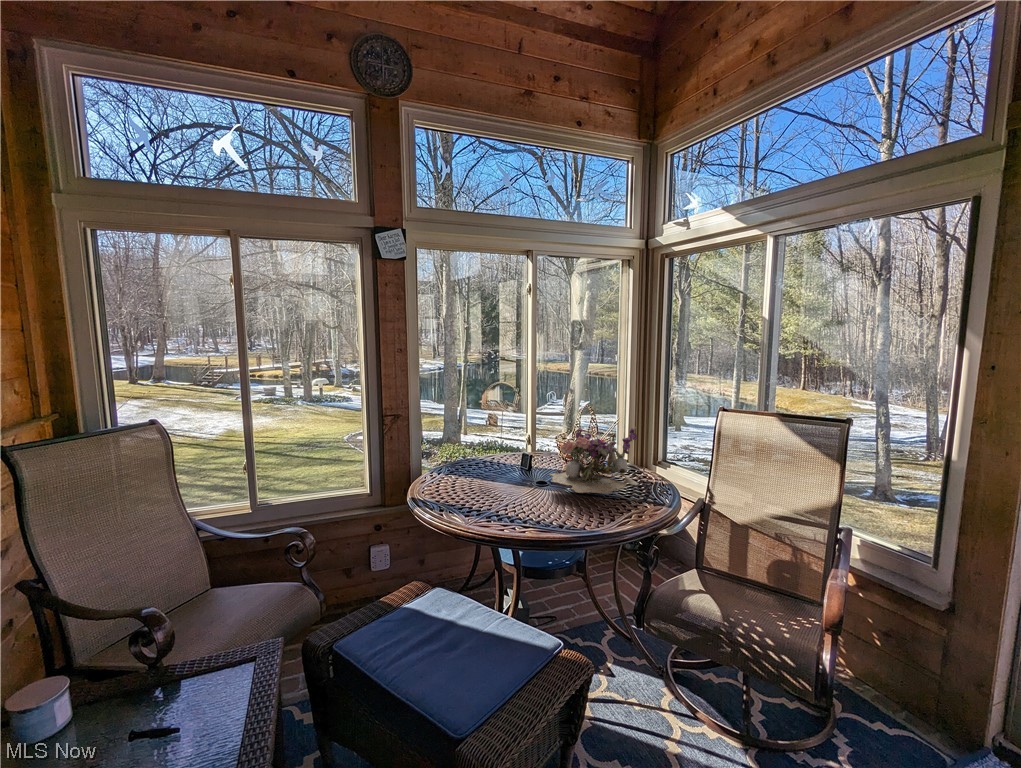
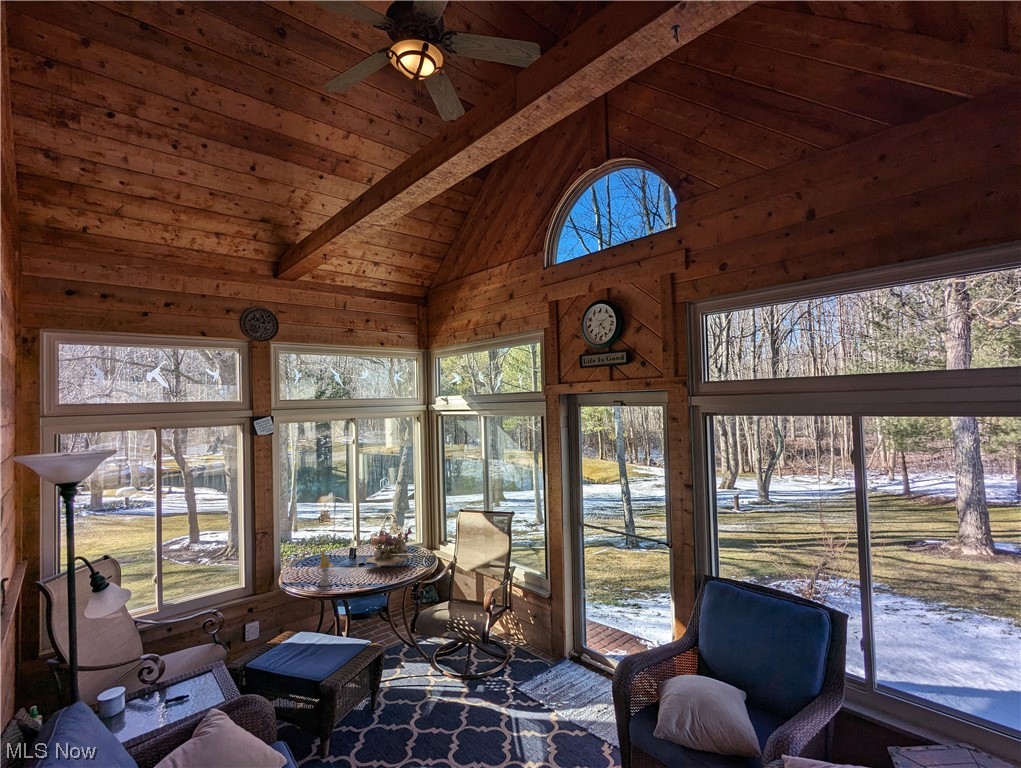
candle: none [462,451,495,518] -> present [316,551,334,586]

